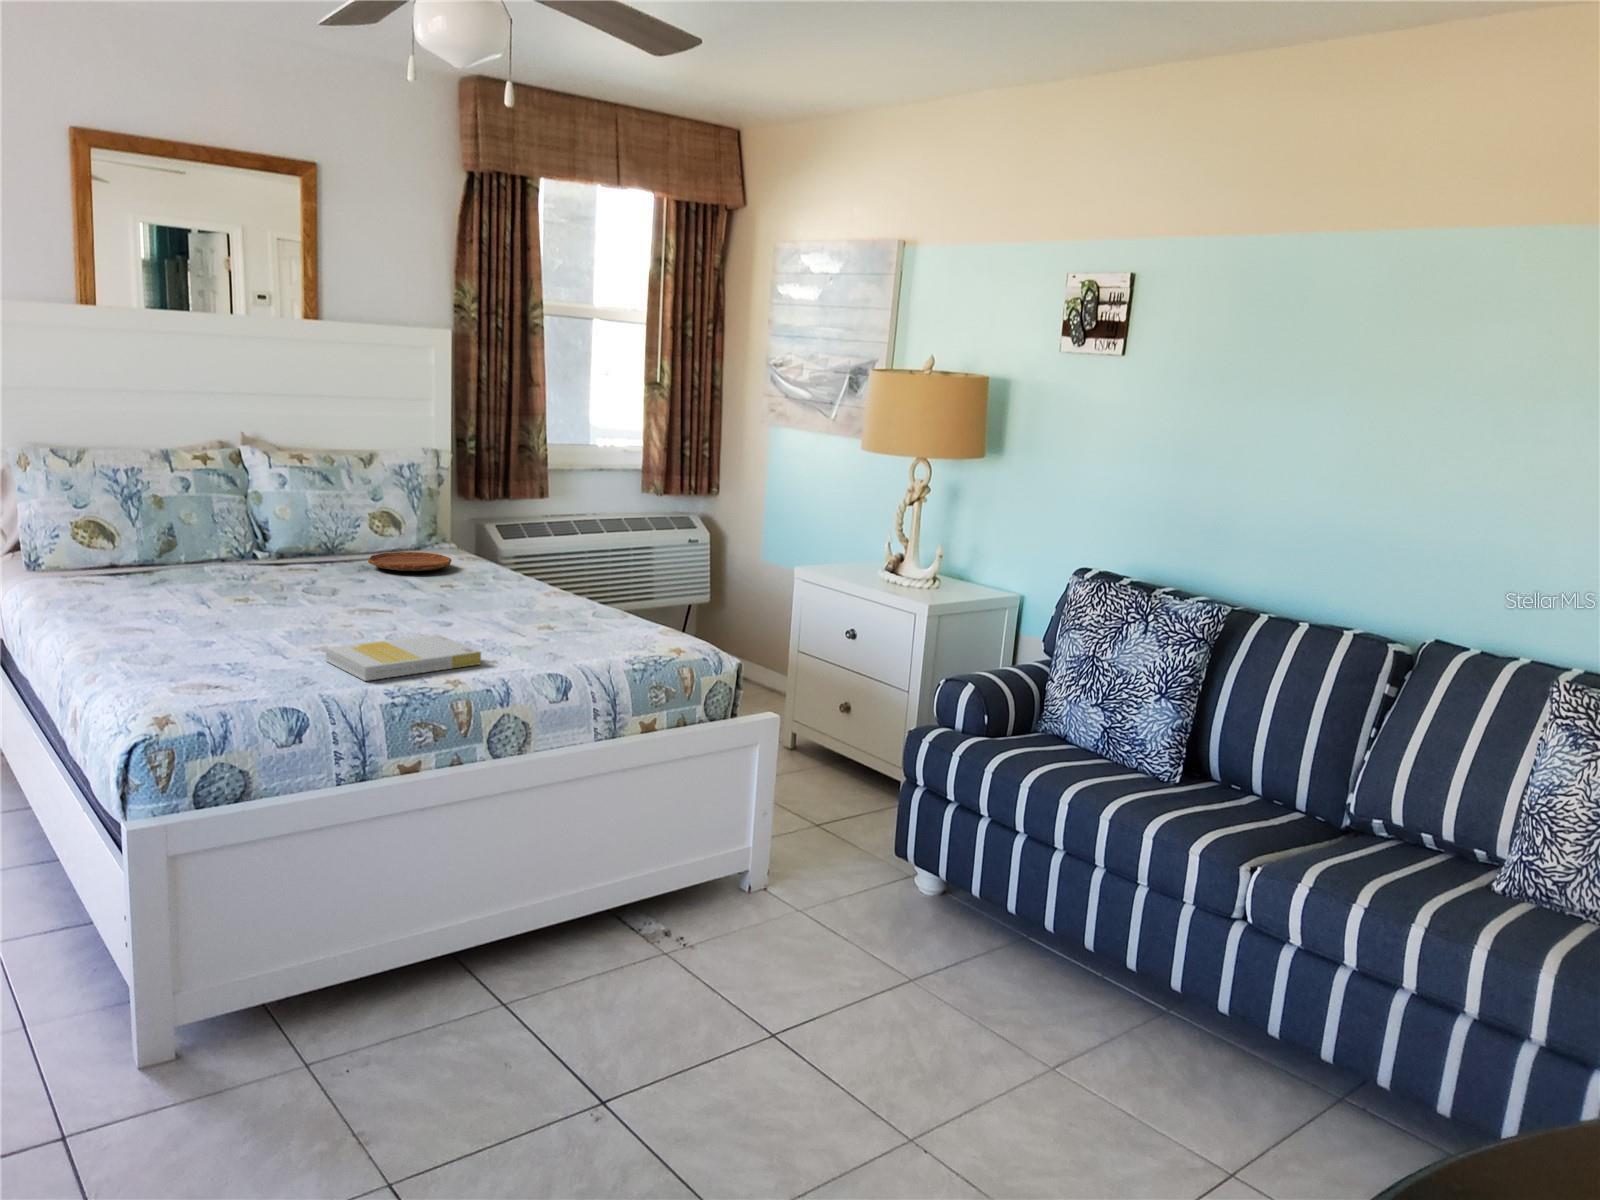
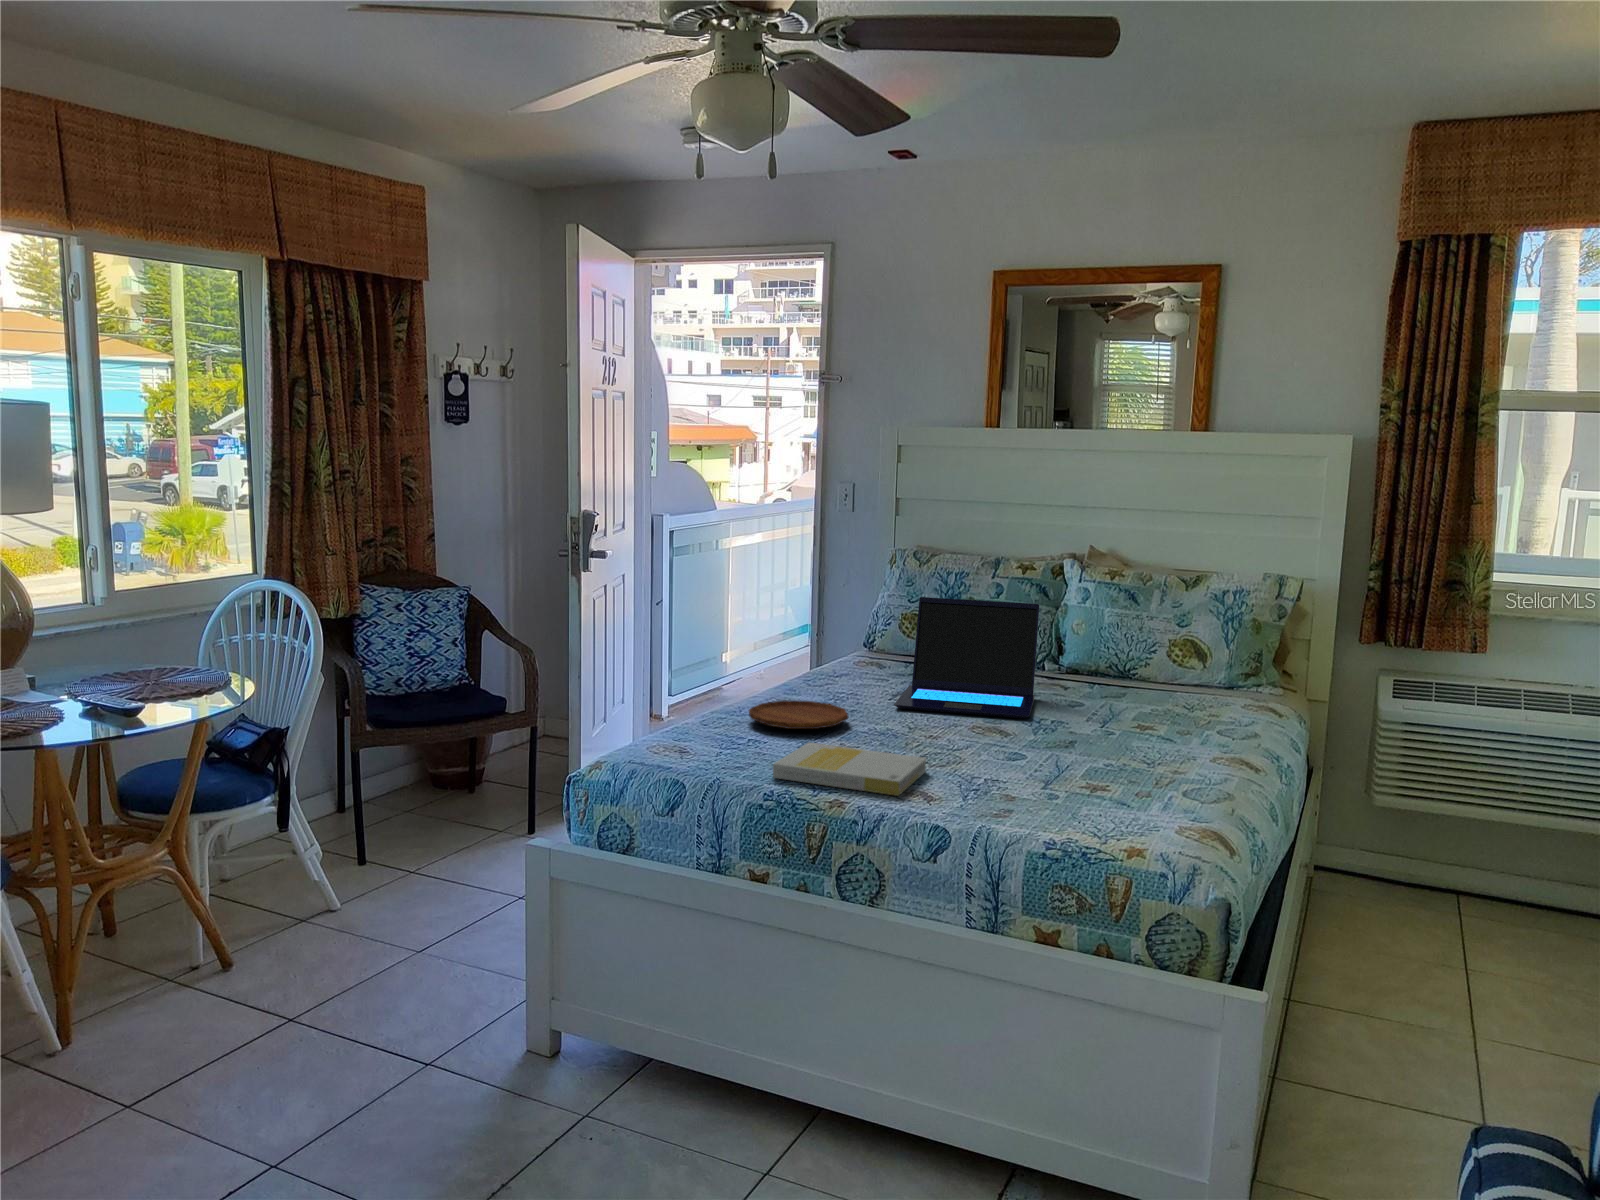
laptop: none [181,491,371,611] -> present [894,597,1039,718]
tray: present [368,552,451,571] -> present [749,700,849,729]

